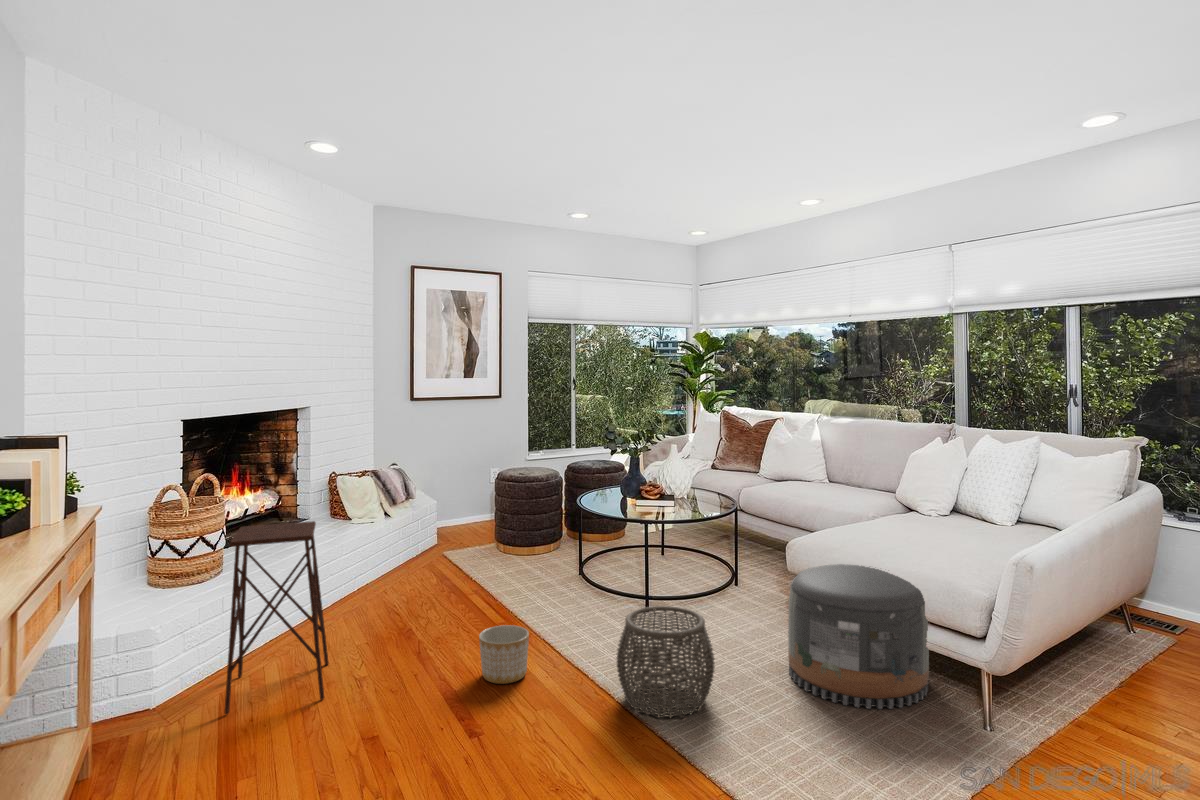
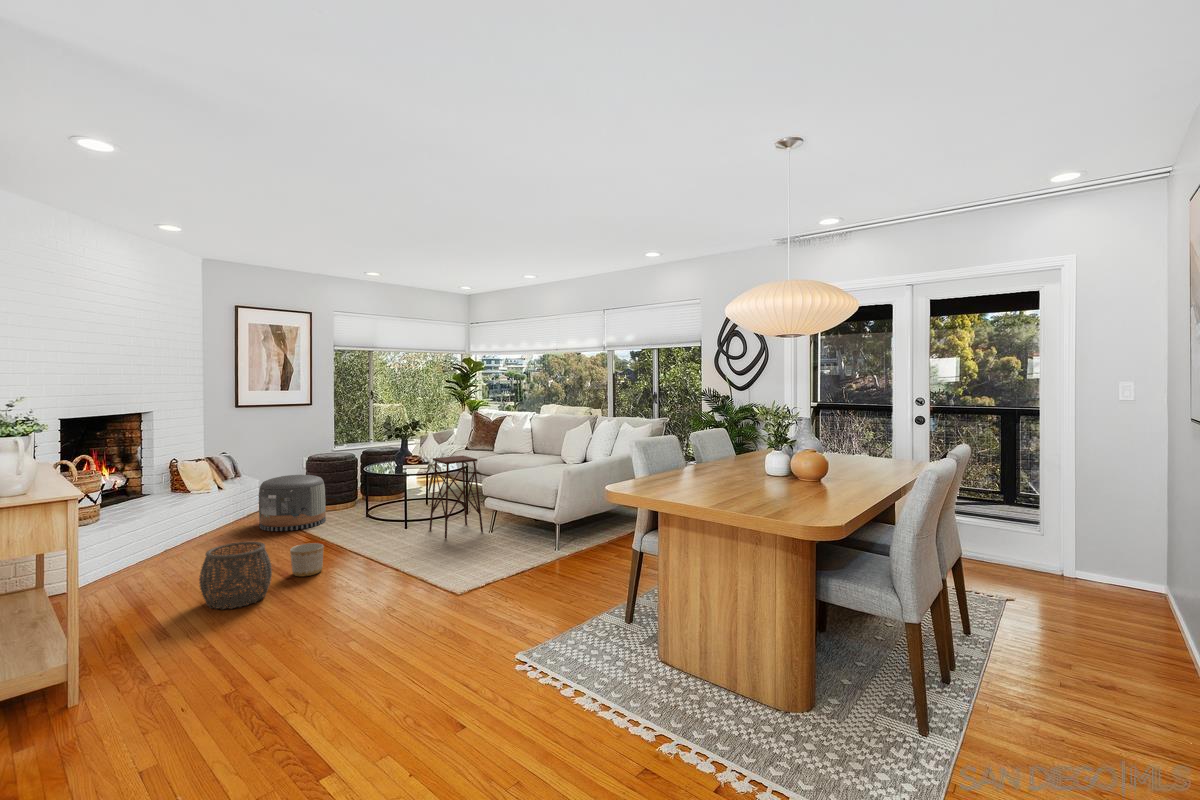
side table: present [225,521,329,714] -> present [429,456,483,539]
pouf: present [788,564,929,709] -> present [259,475,326,531]
woven basket: present [617,606,714,718] -> present [199,542,272,610]

